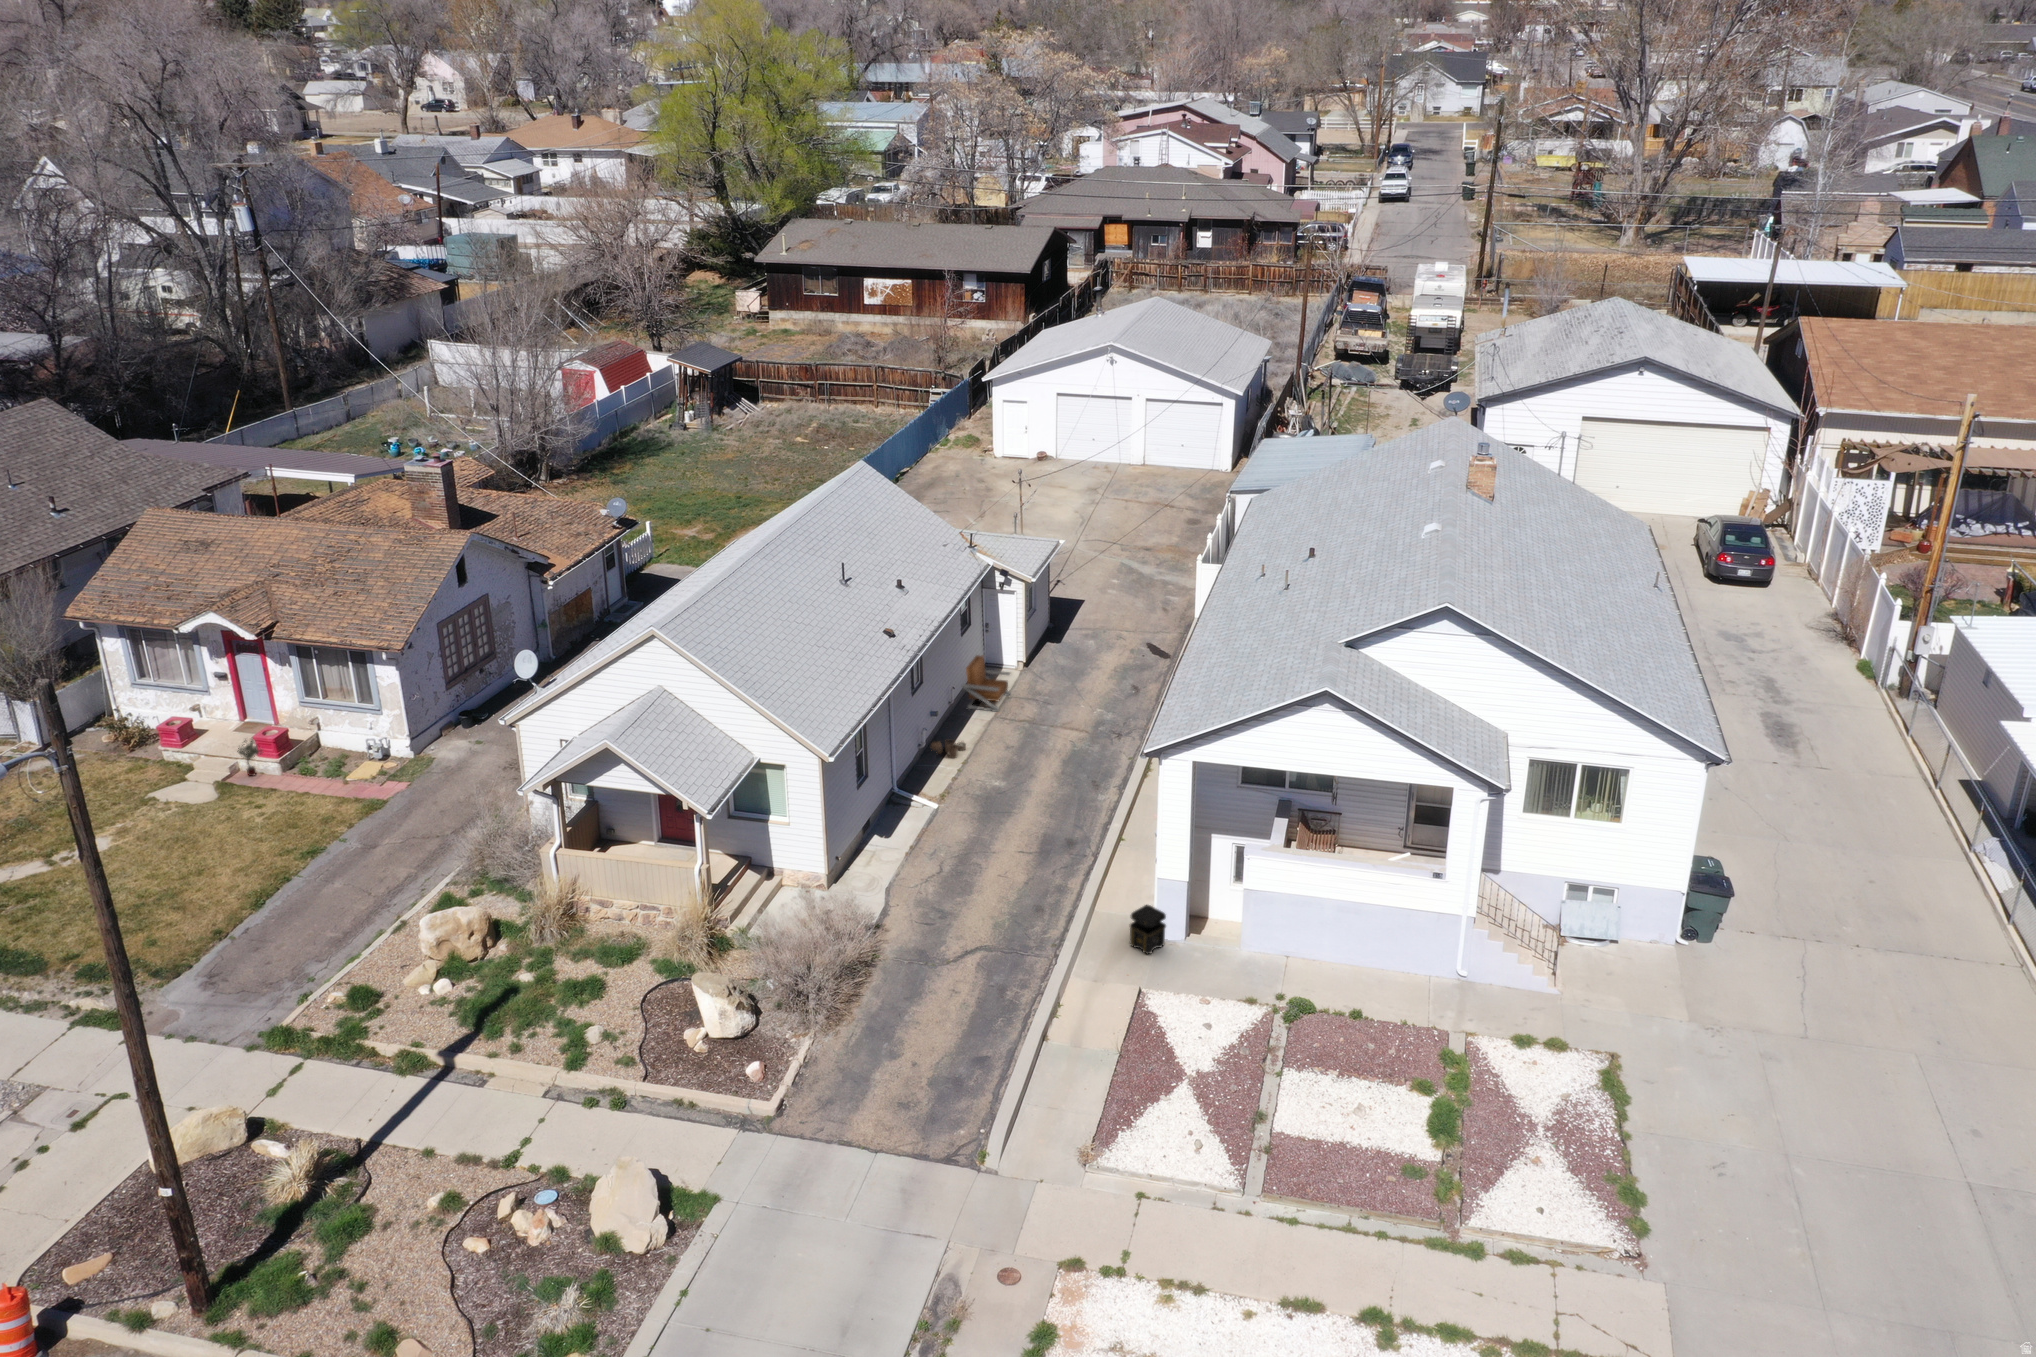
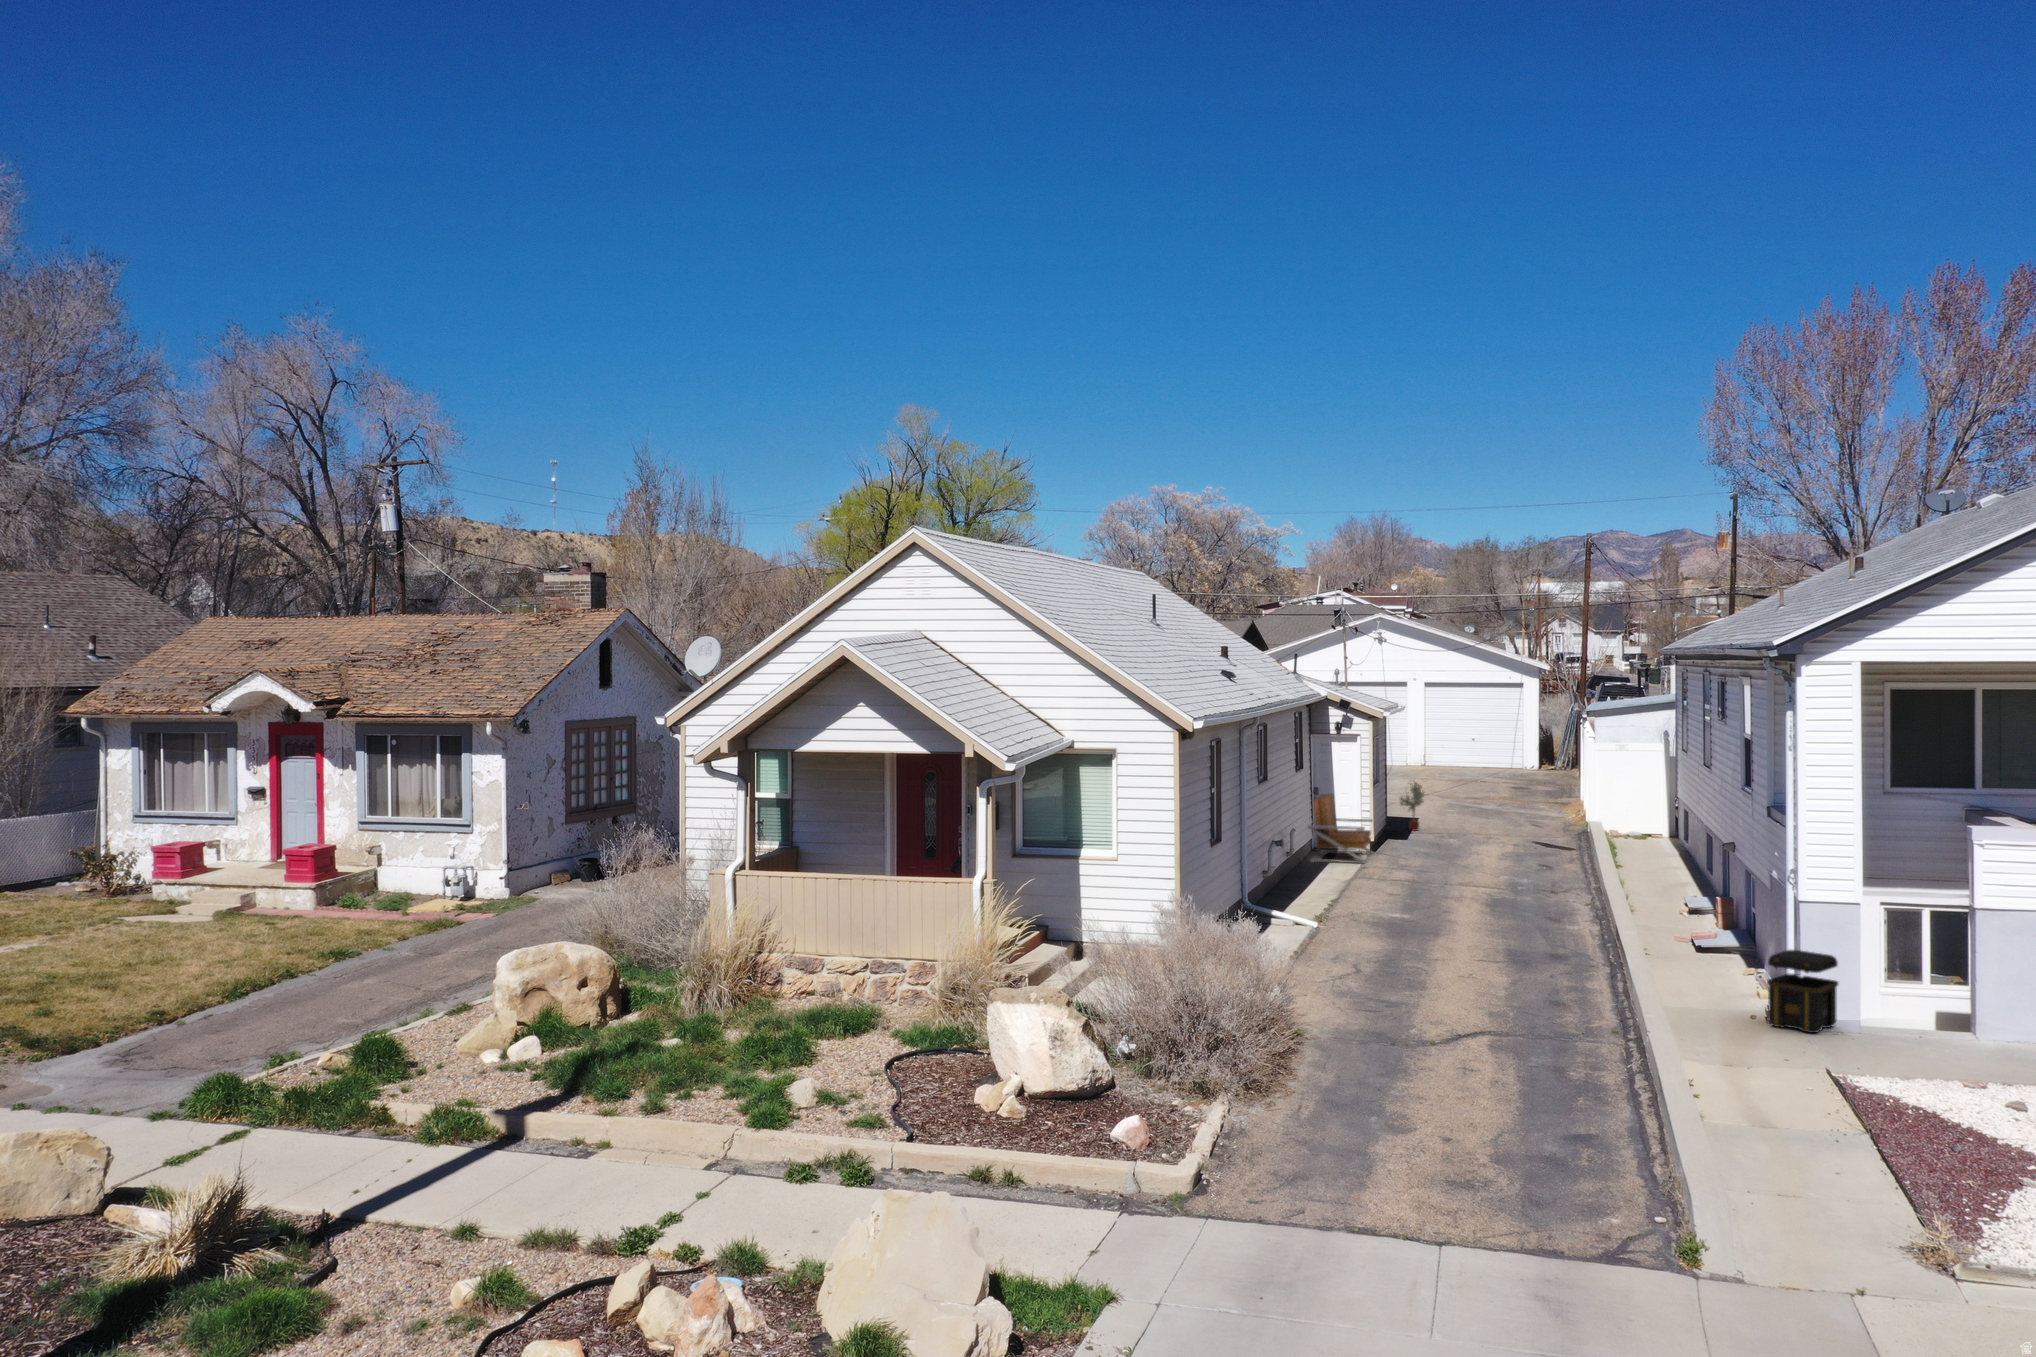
potted tree: present [237,739,262,776] -> present [1400,782,1424,831]
woven basket: present [930,740,966,758] -> none [1280,867,1335,891]

